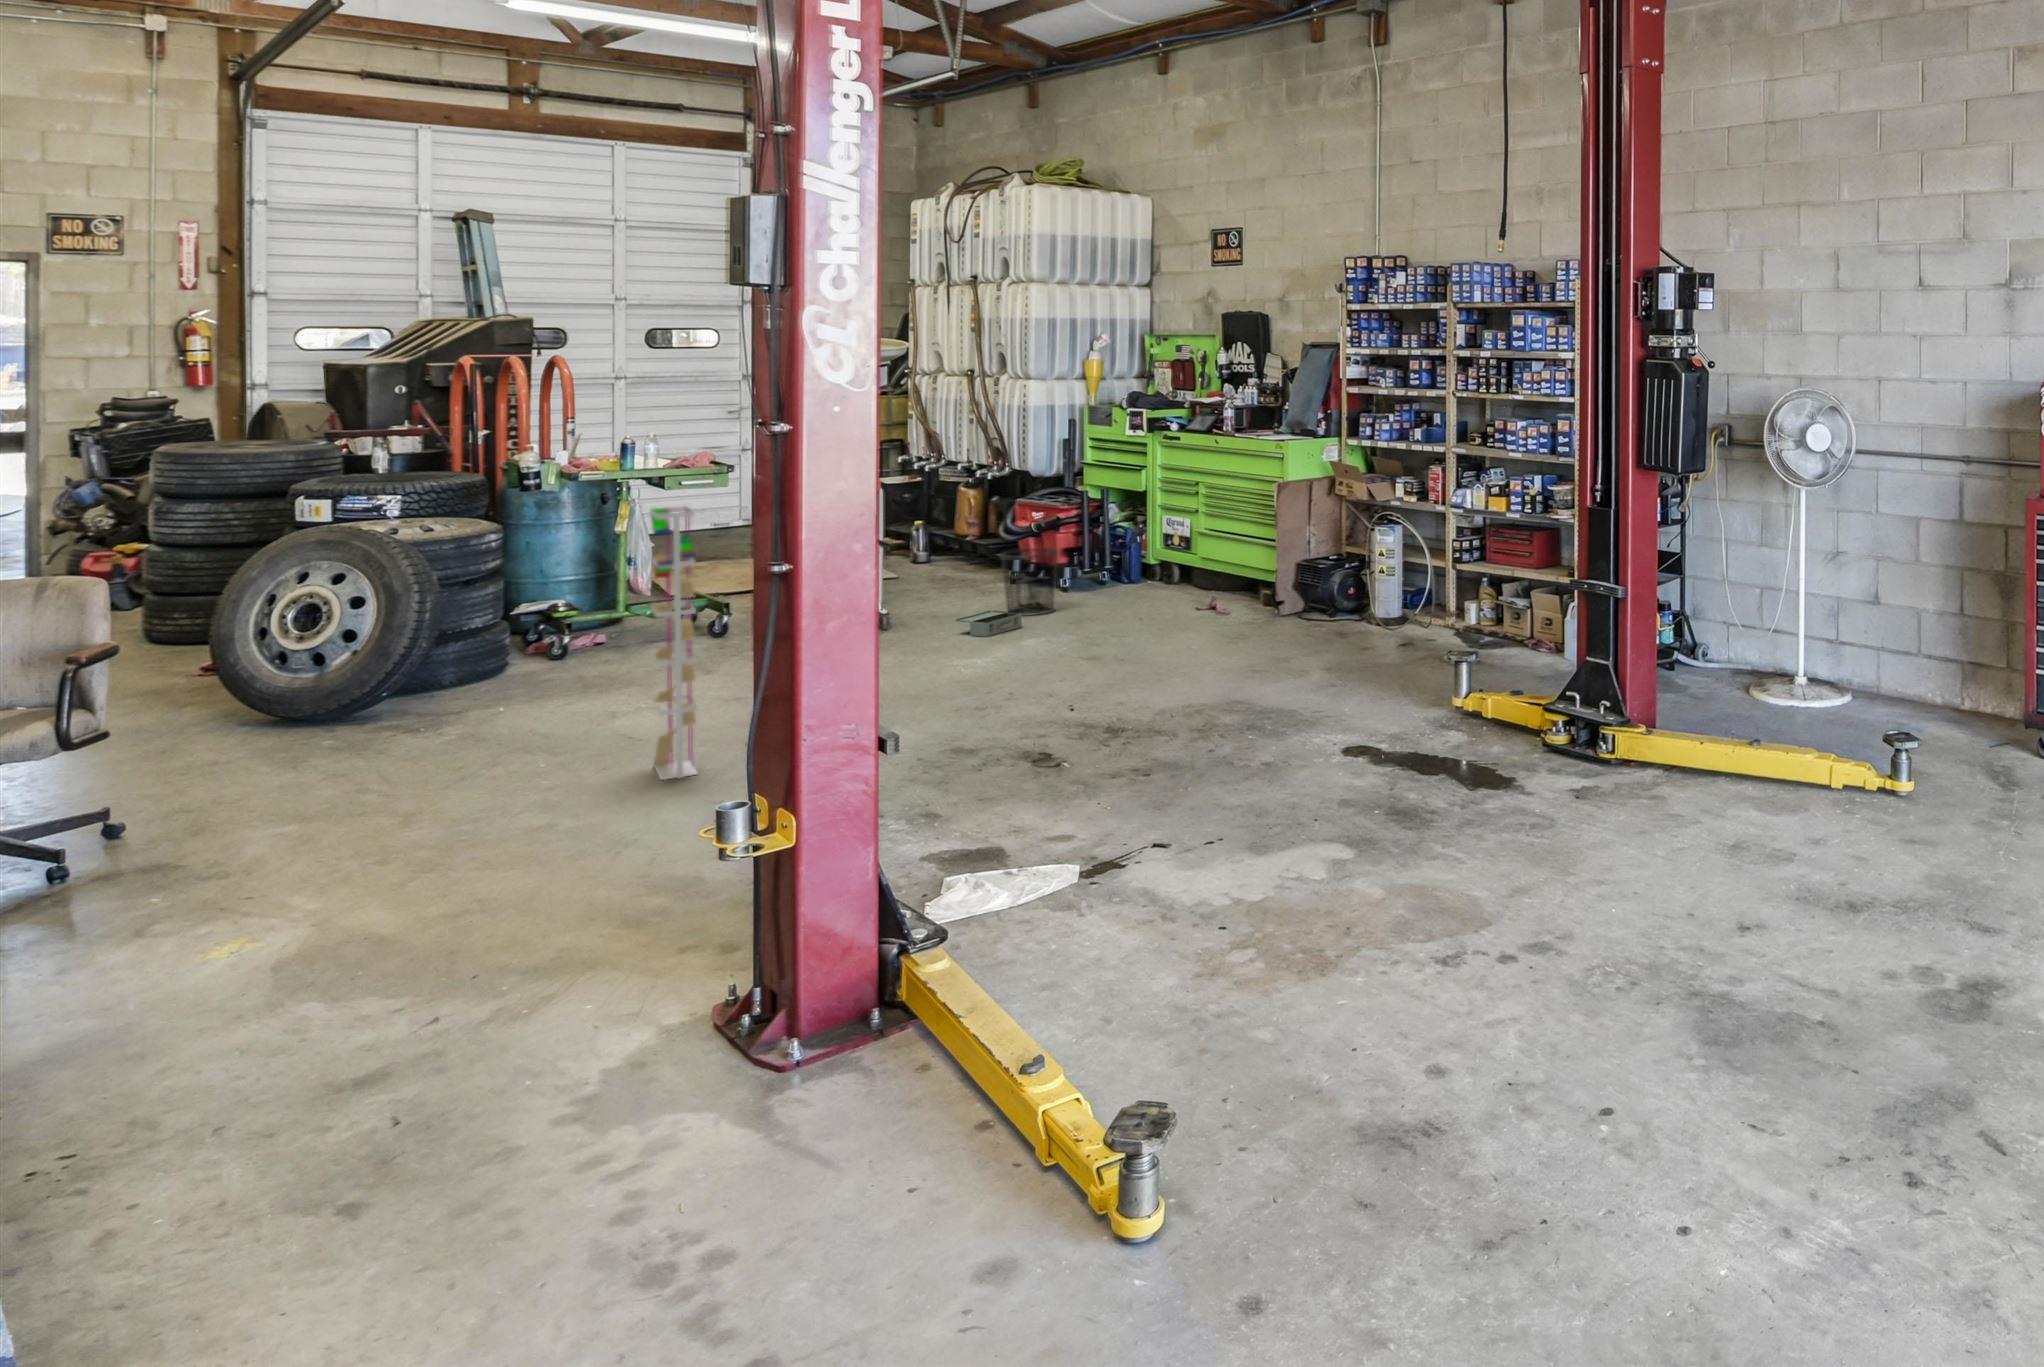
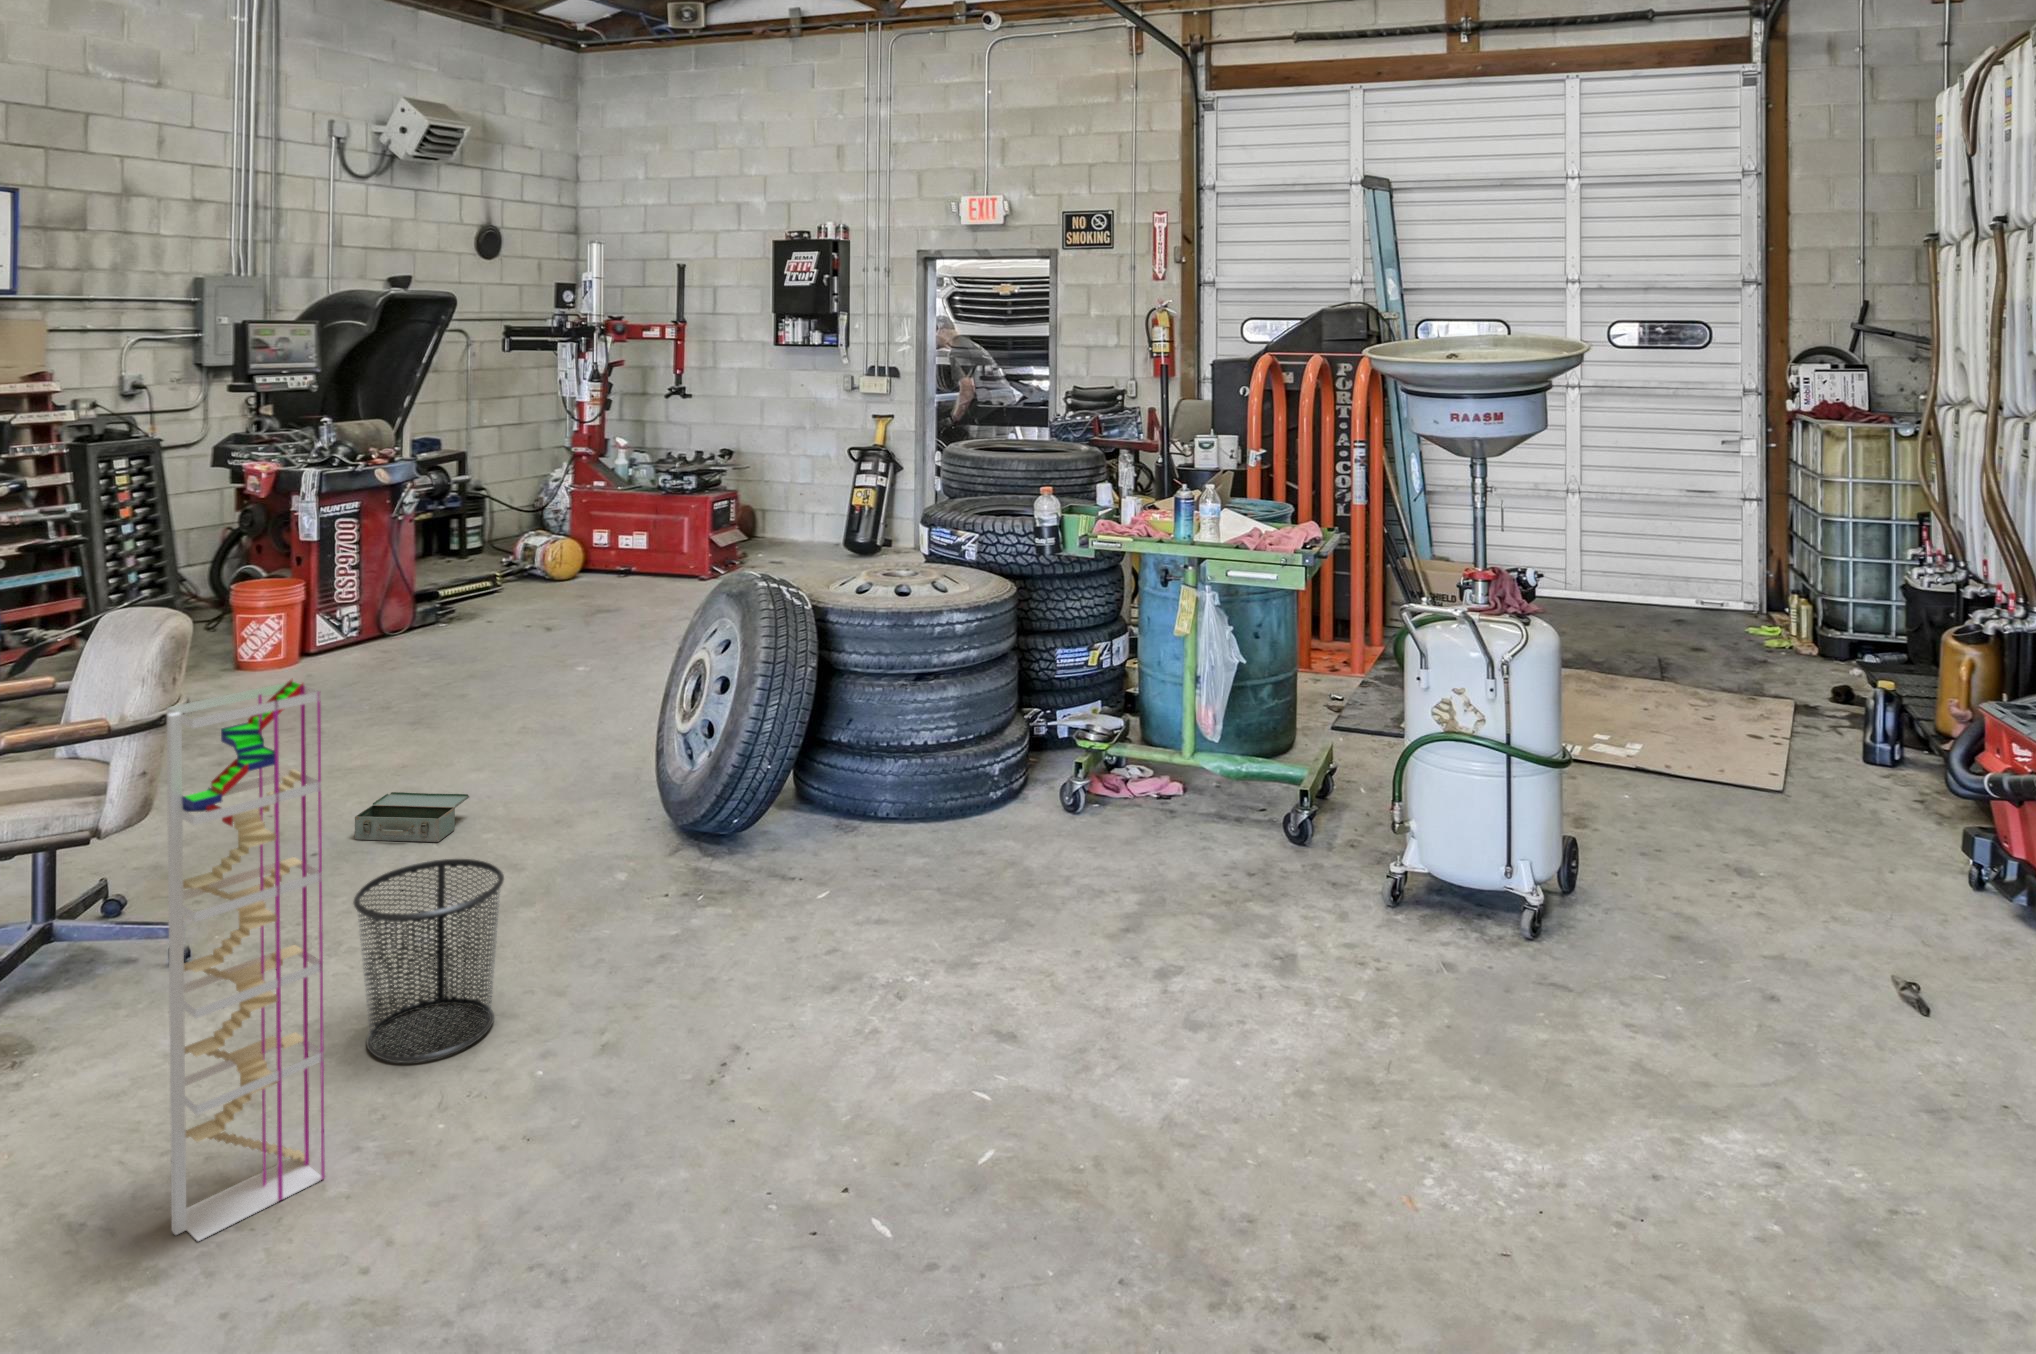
trash can: present [1001,548,1058,616] -> present [353,859,504,1063]
toolbox: present [956,611,1022,637] -> present [355,792,469,842]

